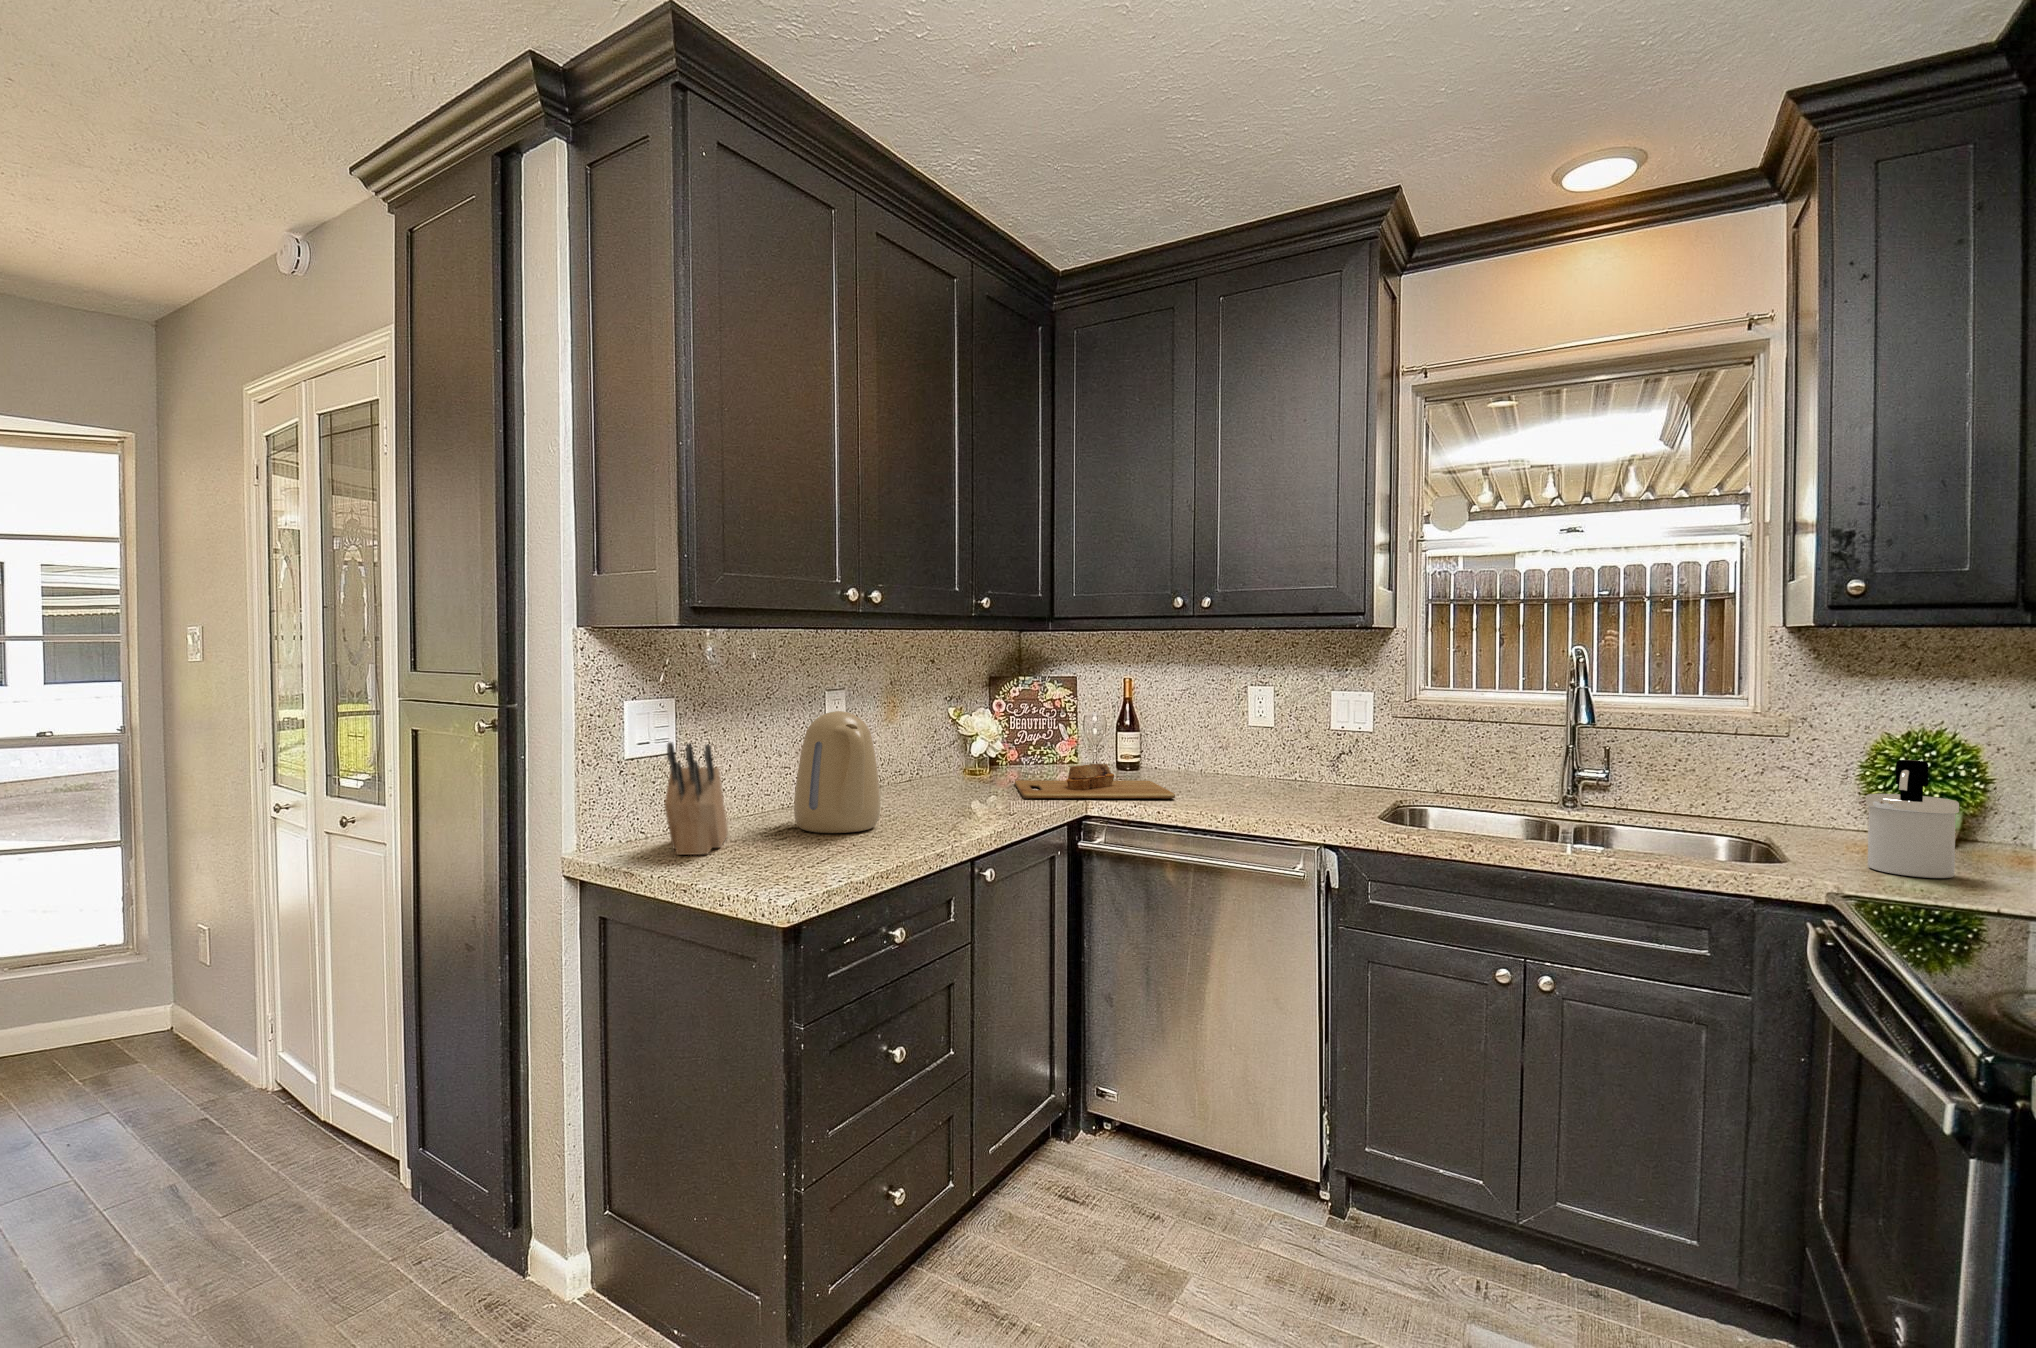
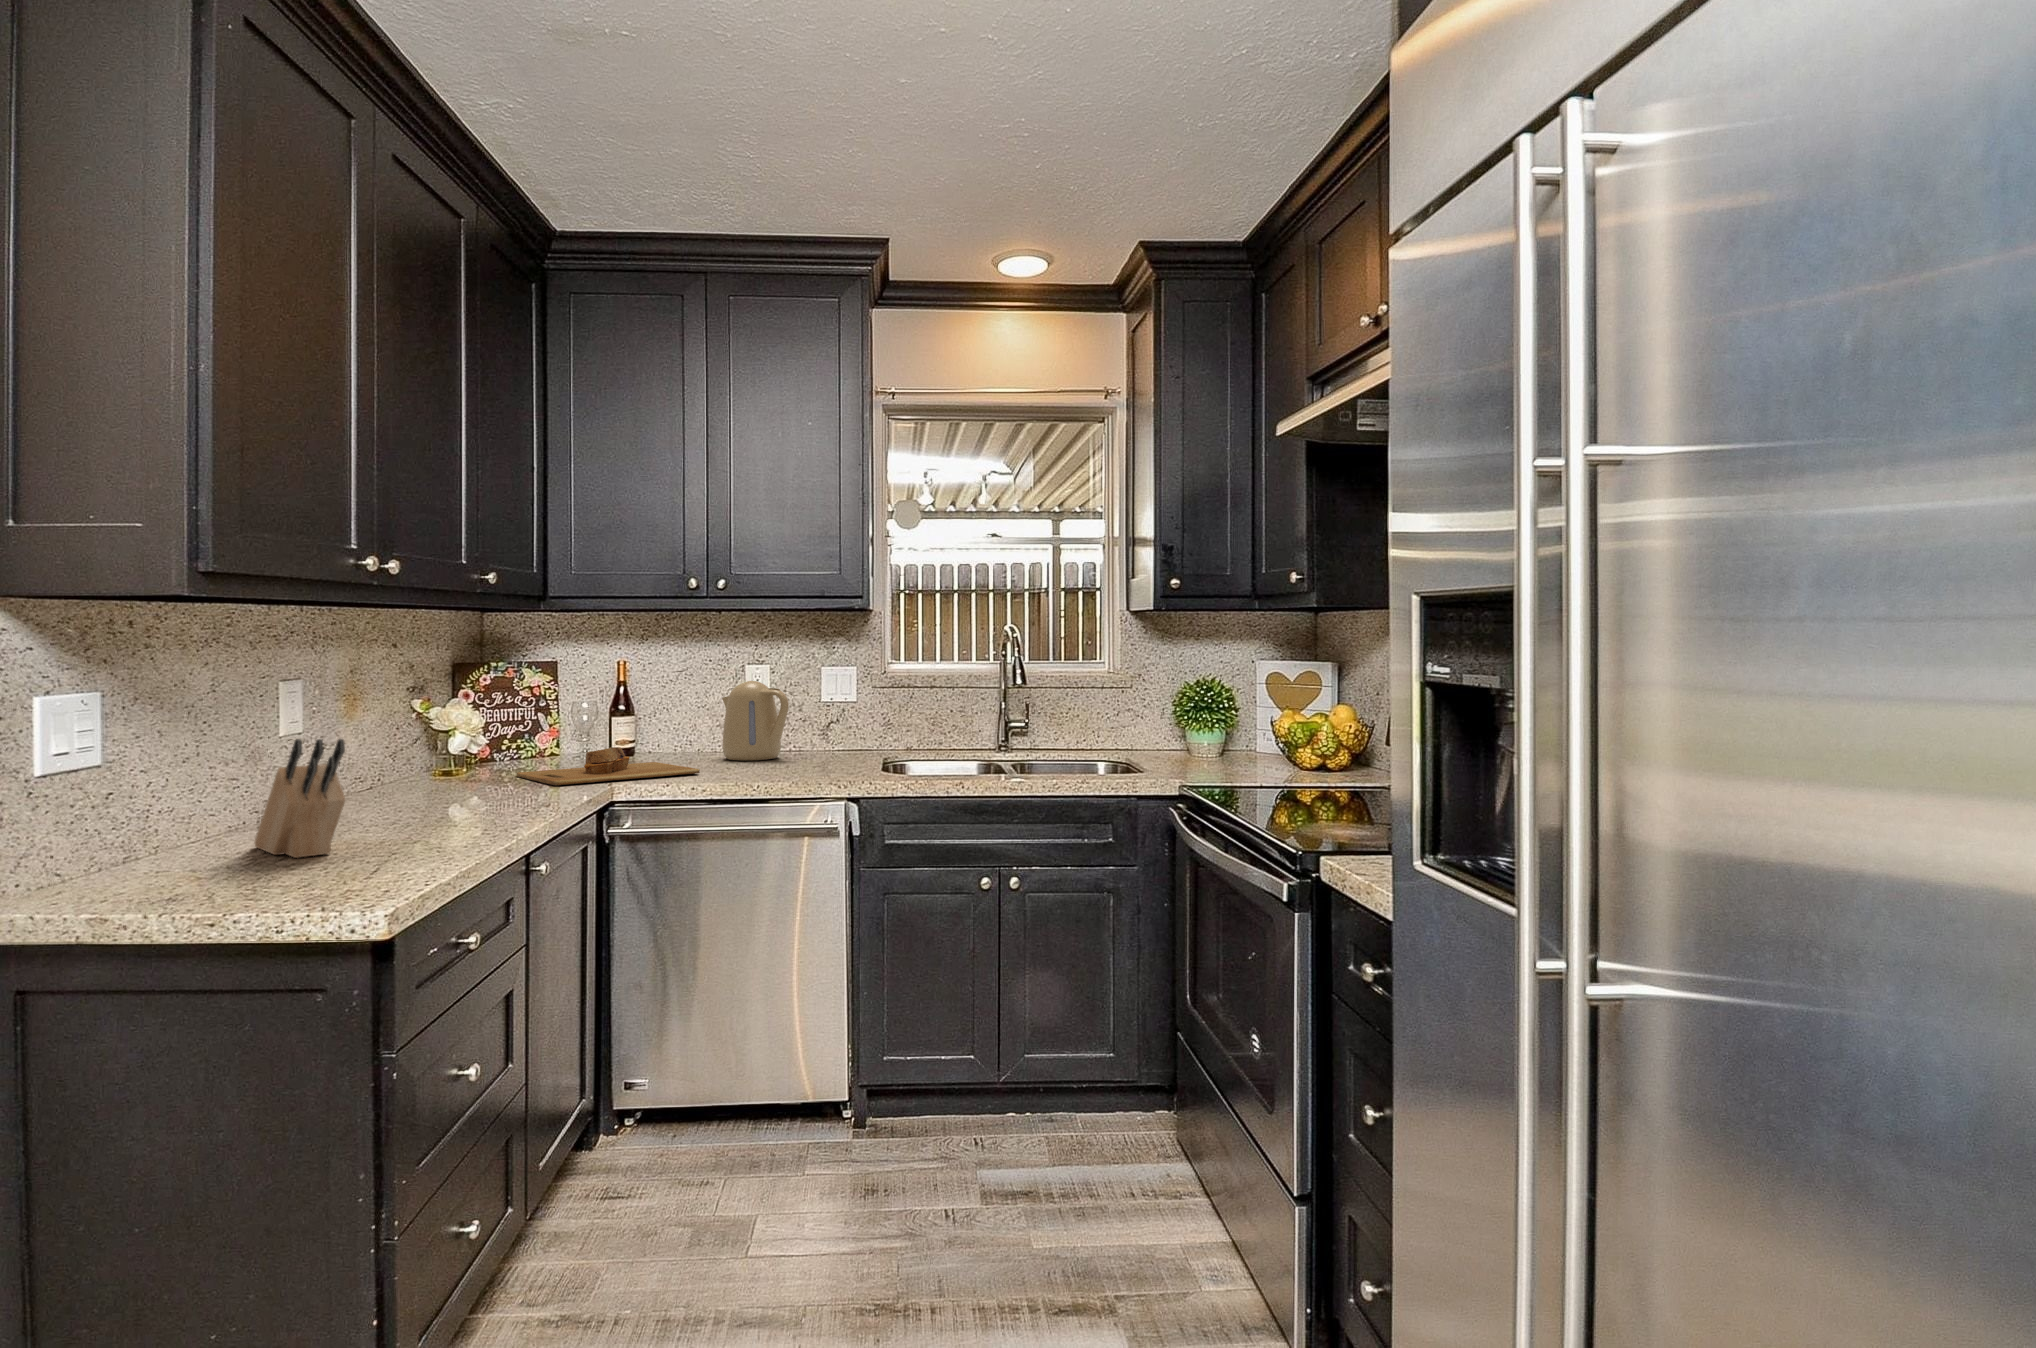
kettle: present [794,711,880,833] -> present [722,681,789,761]
soap dispenser: present [1866,760,1959,878] -> none [1184,698,1227,771]

